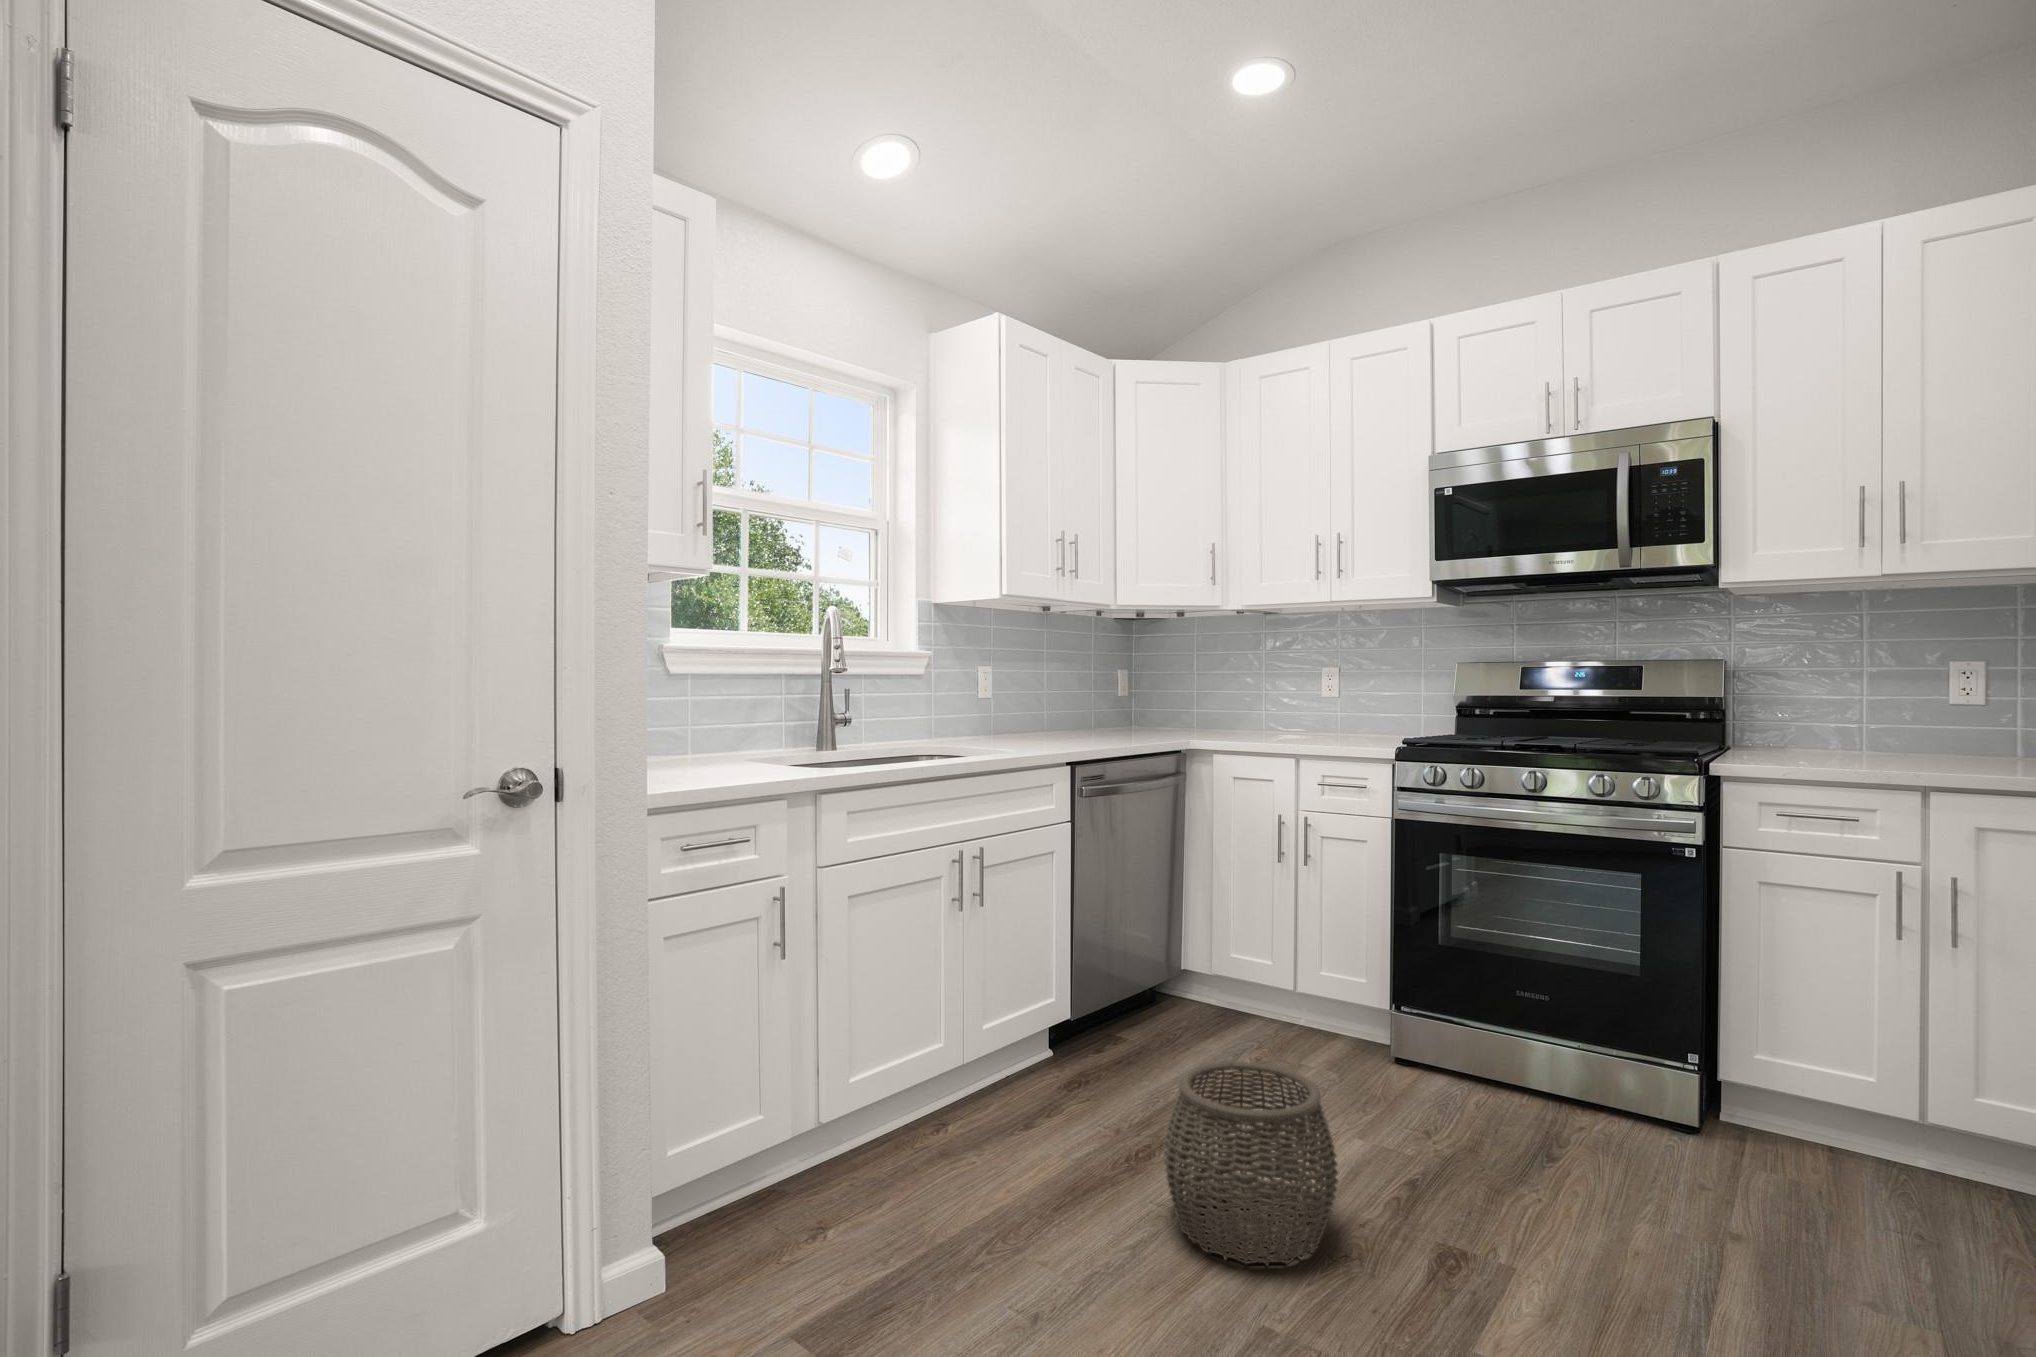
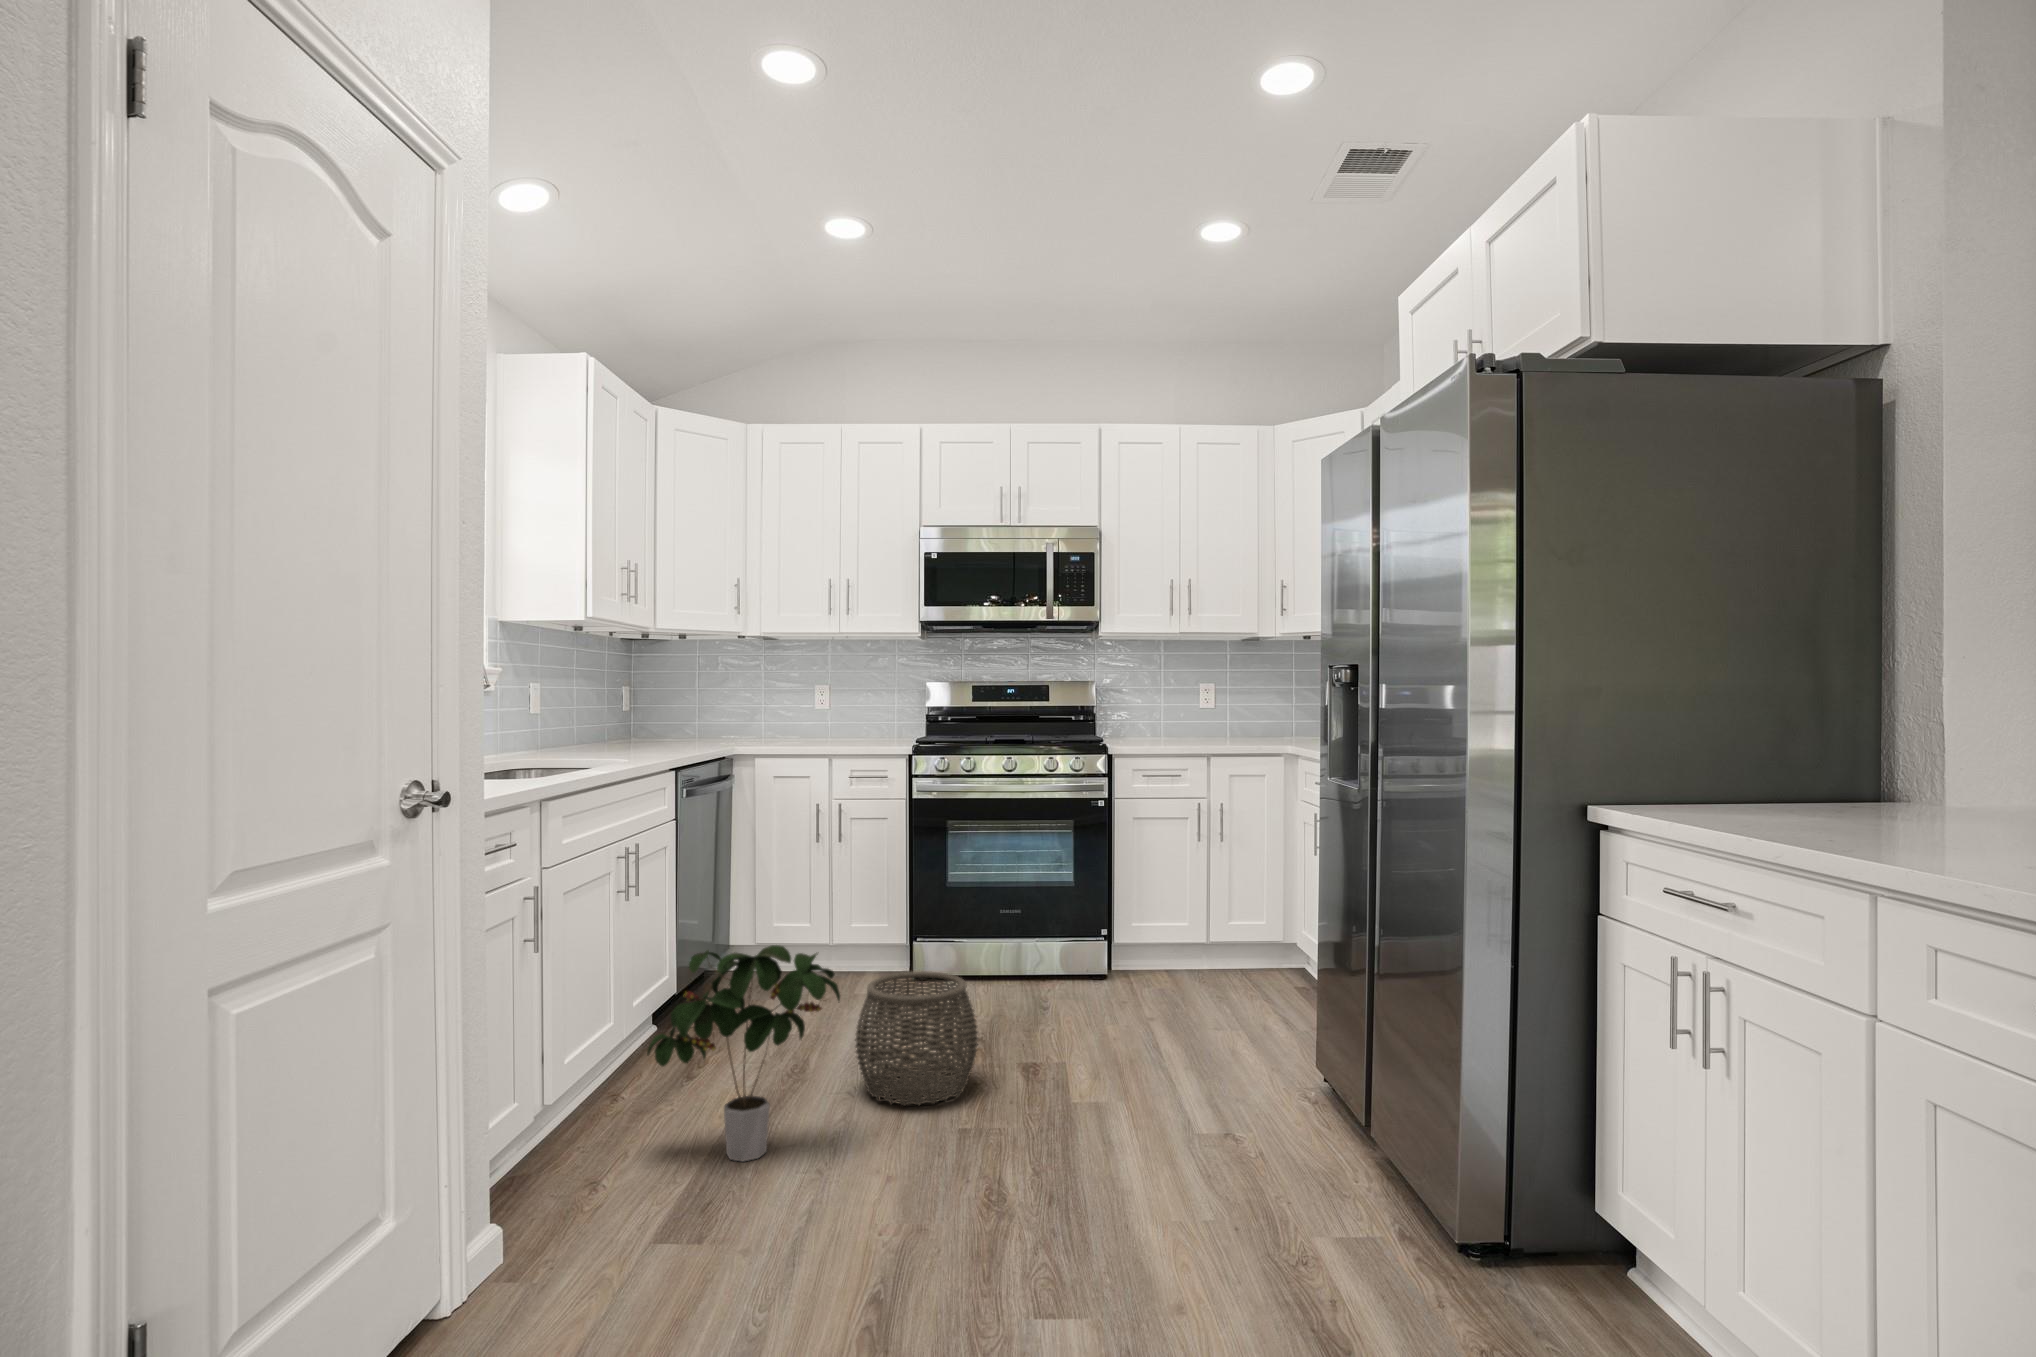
potted plant: none [888,988,1087,1262] -> present [647,945,840,1161]

